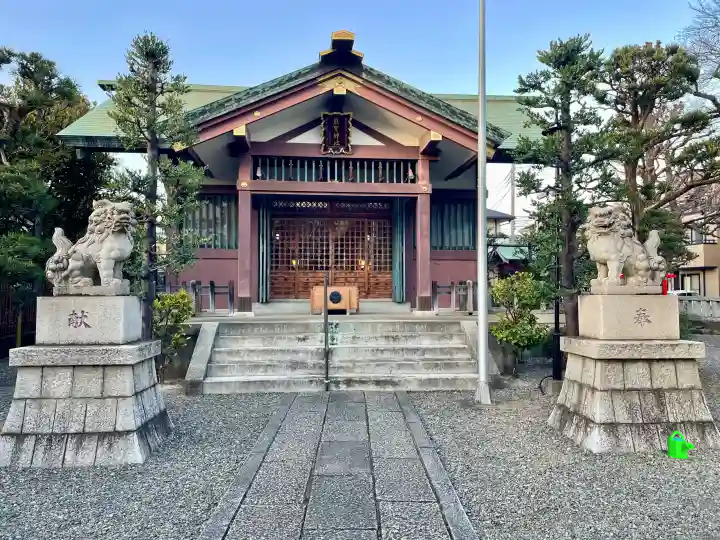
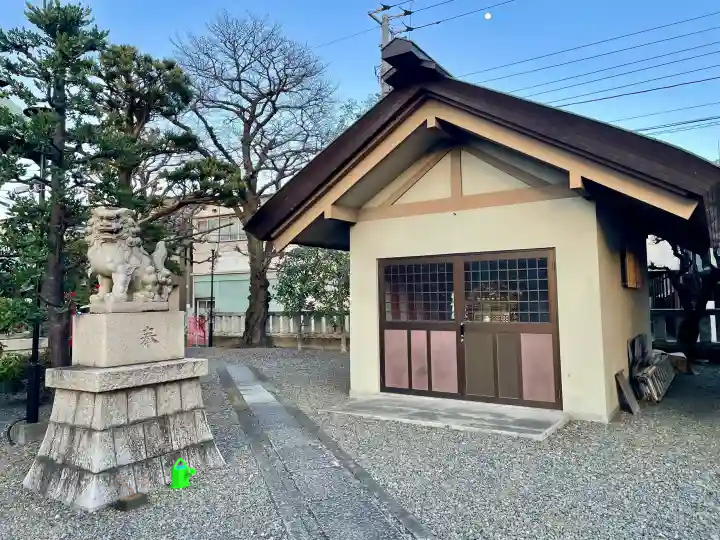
decorative plant: none [609,429,646,462] -> present [110,476,149,512]

